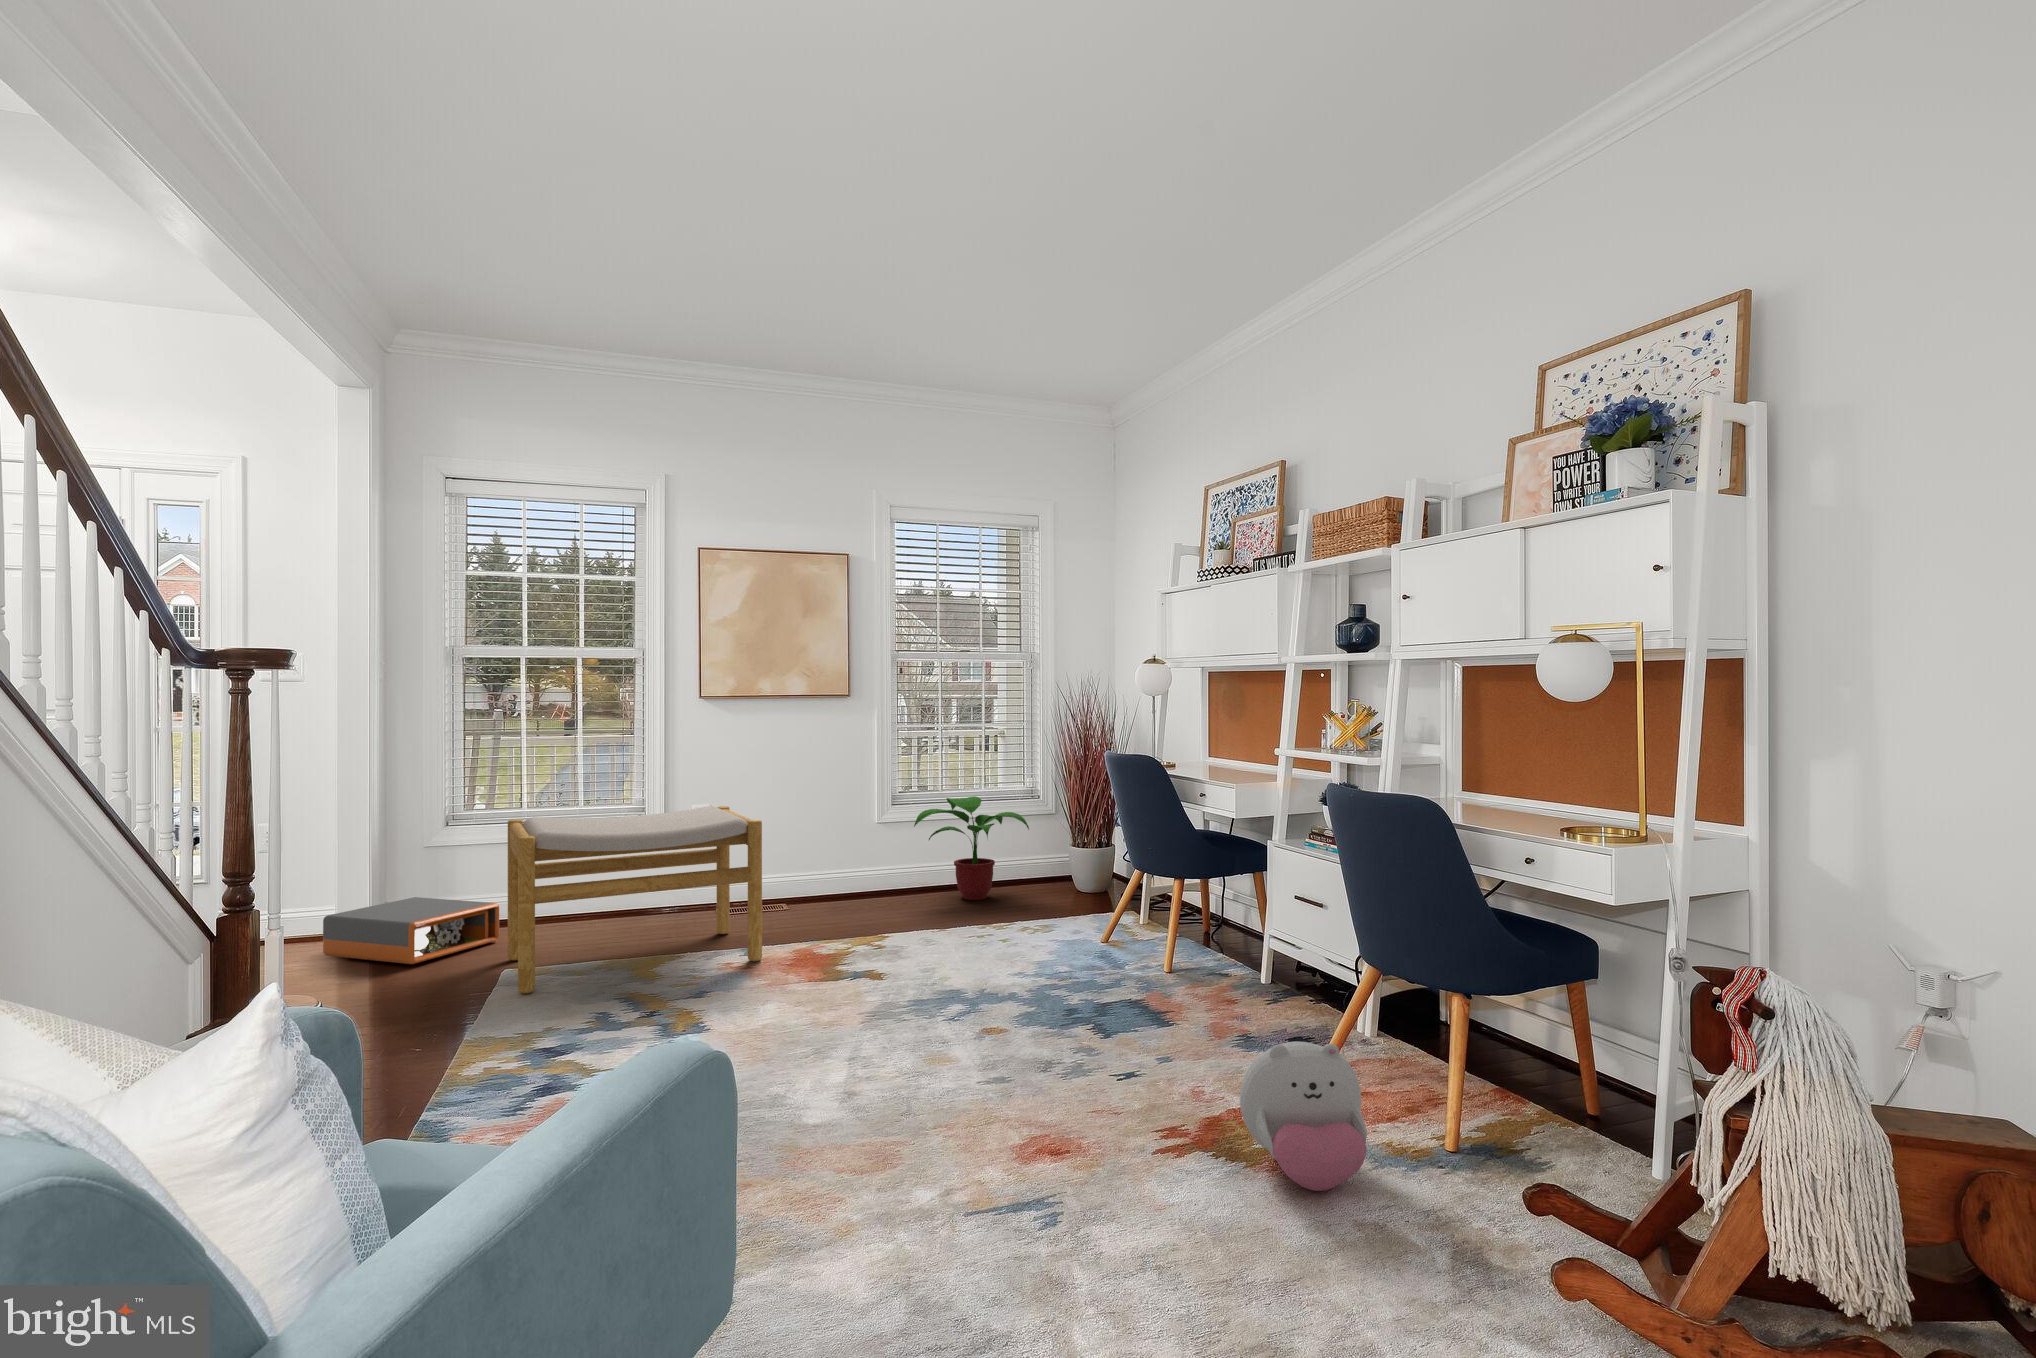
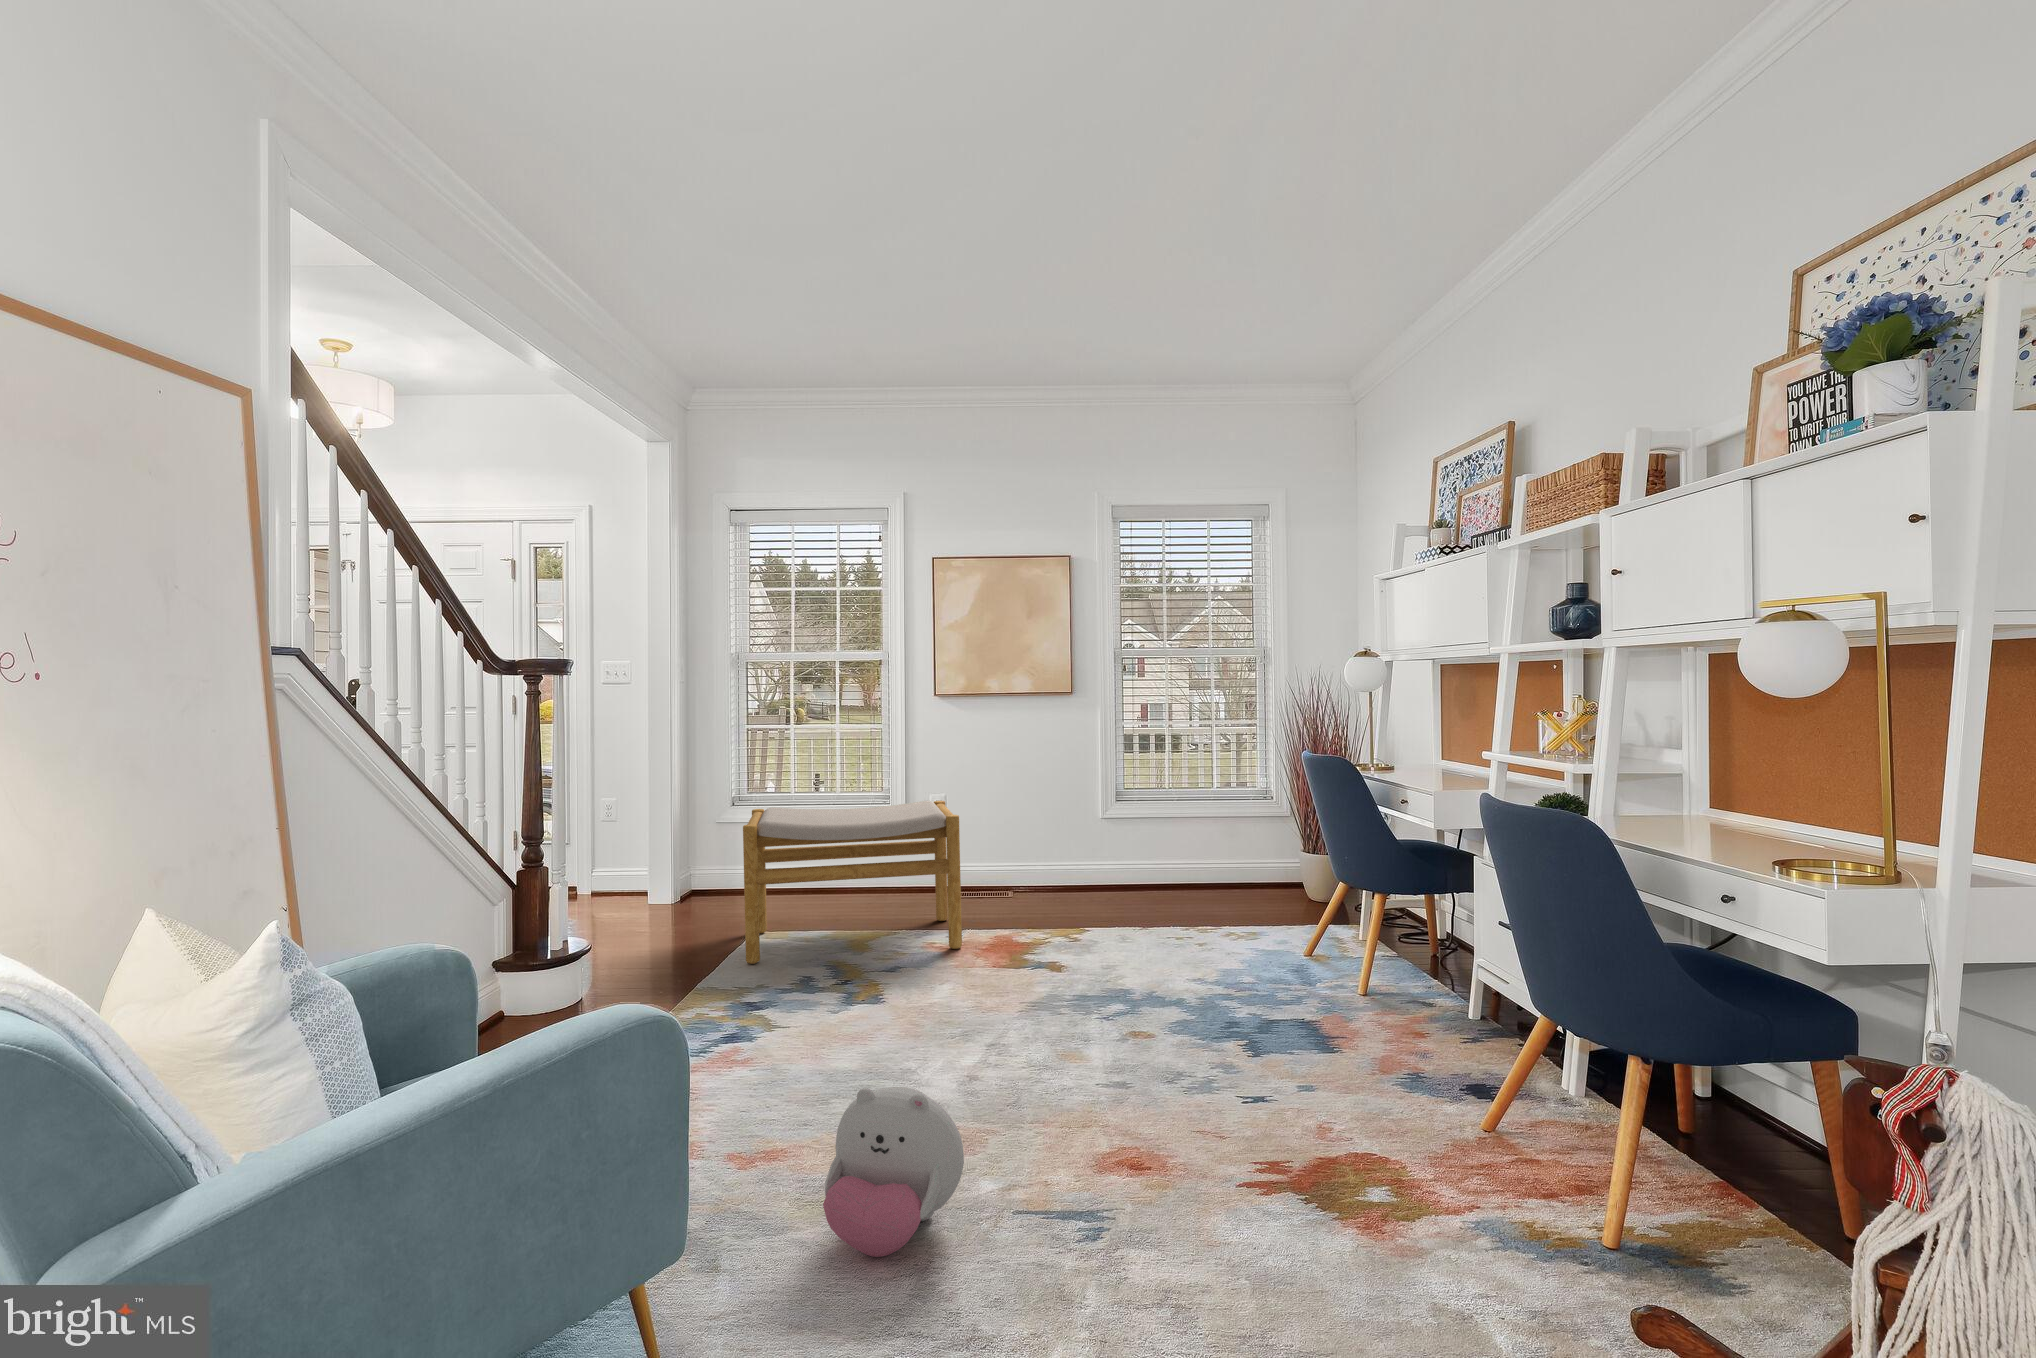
potted plant: present [914,797,1029,900] -> none [1130,795,1251,901]
storage box: present [323,897,499,964] -> none [623,873,757,931]
plush toy: present [1240,1041,1367,1191] -> present [823,1087,964,1257]

